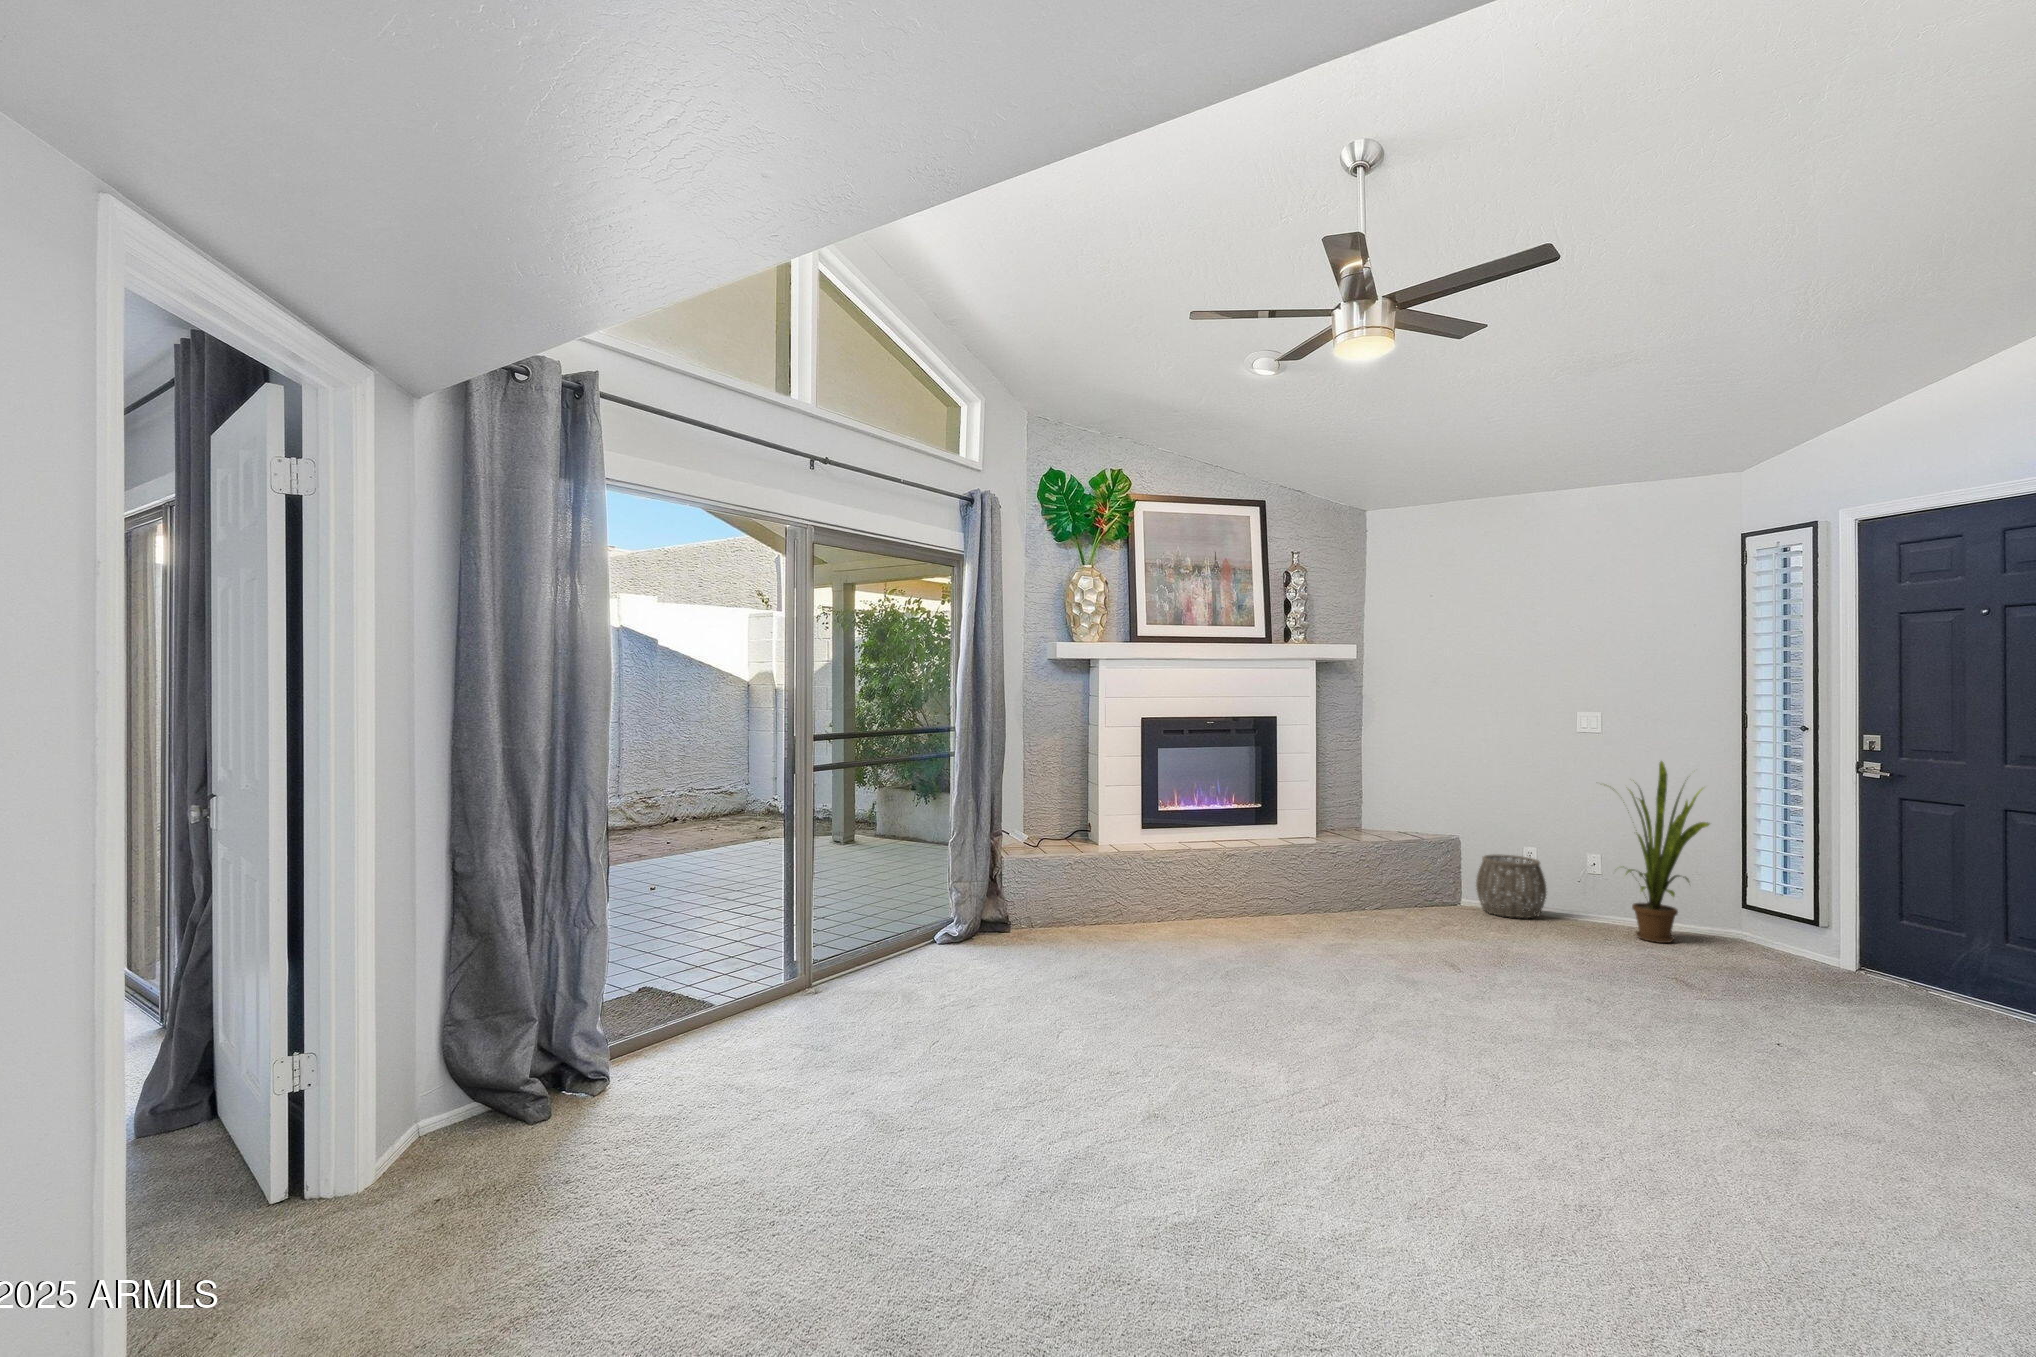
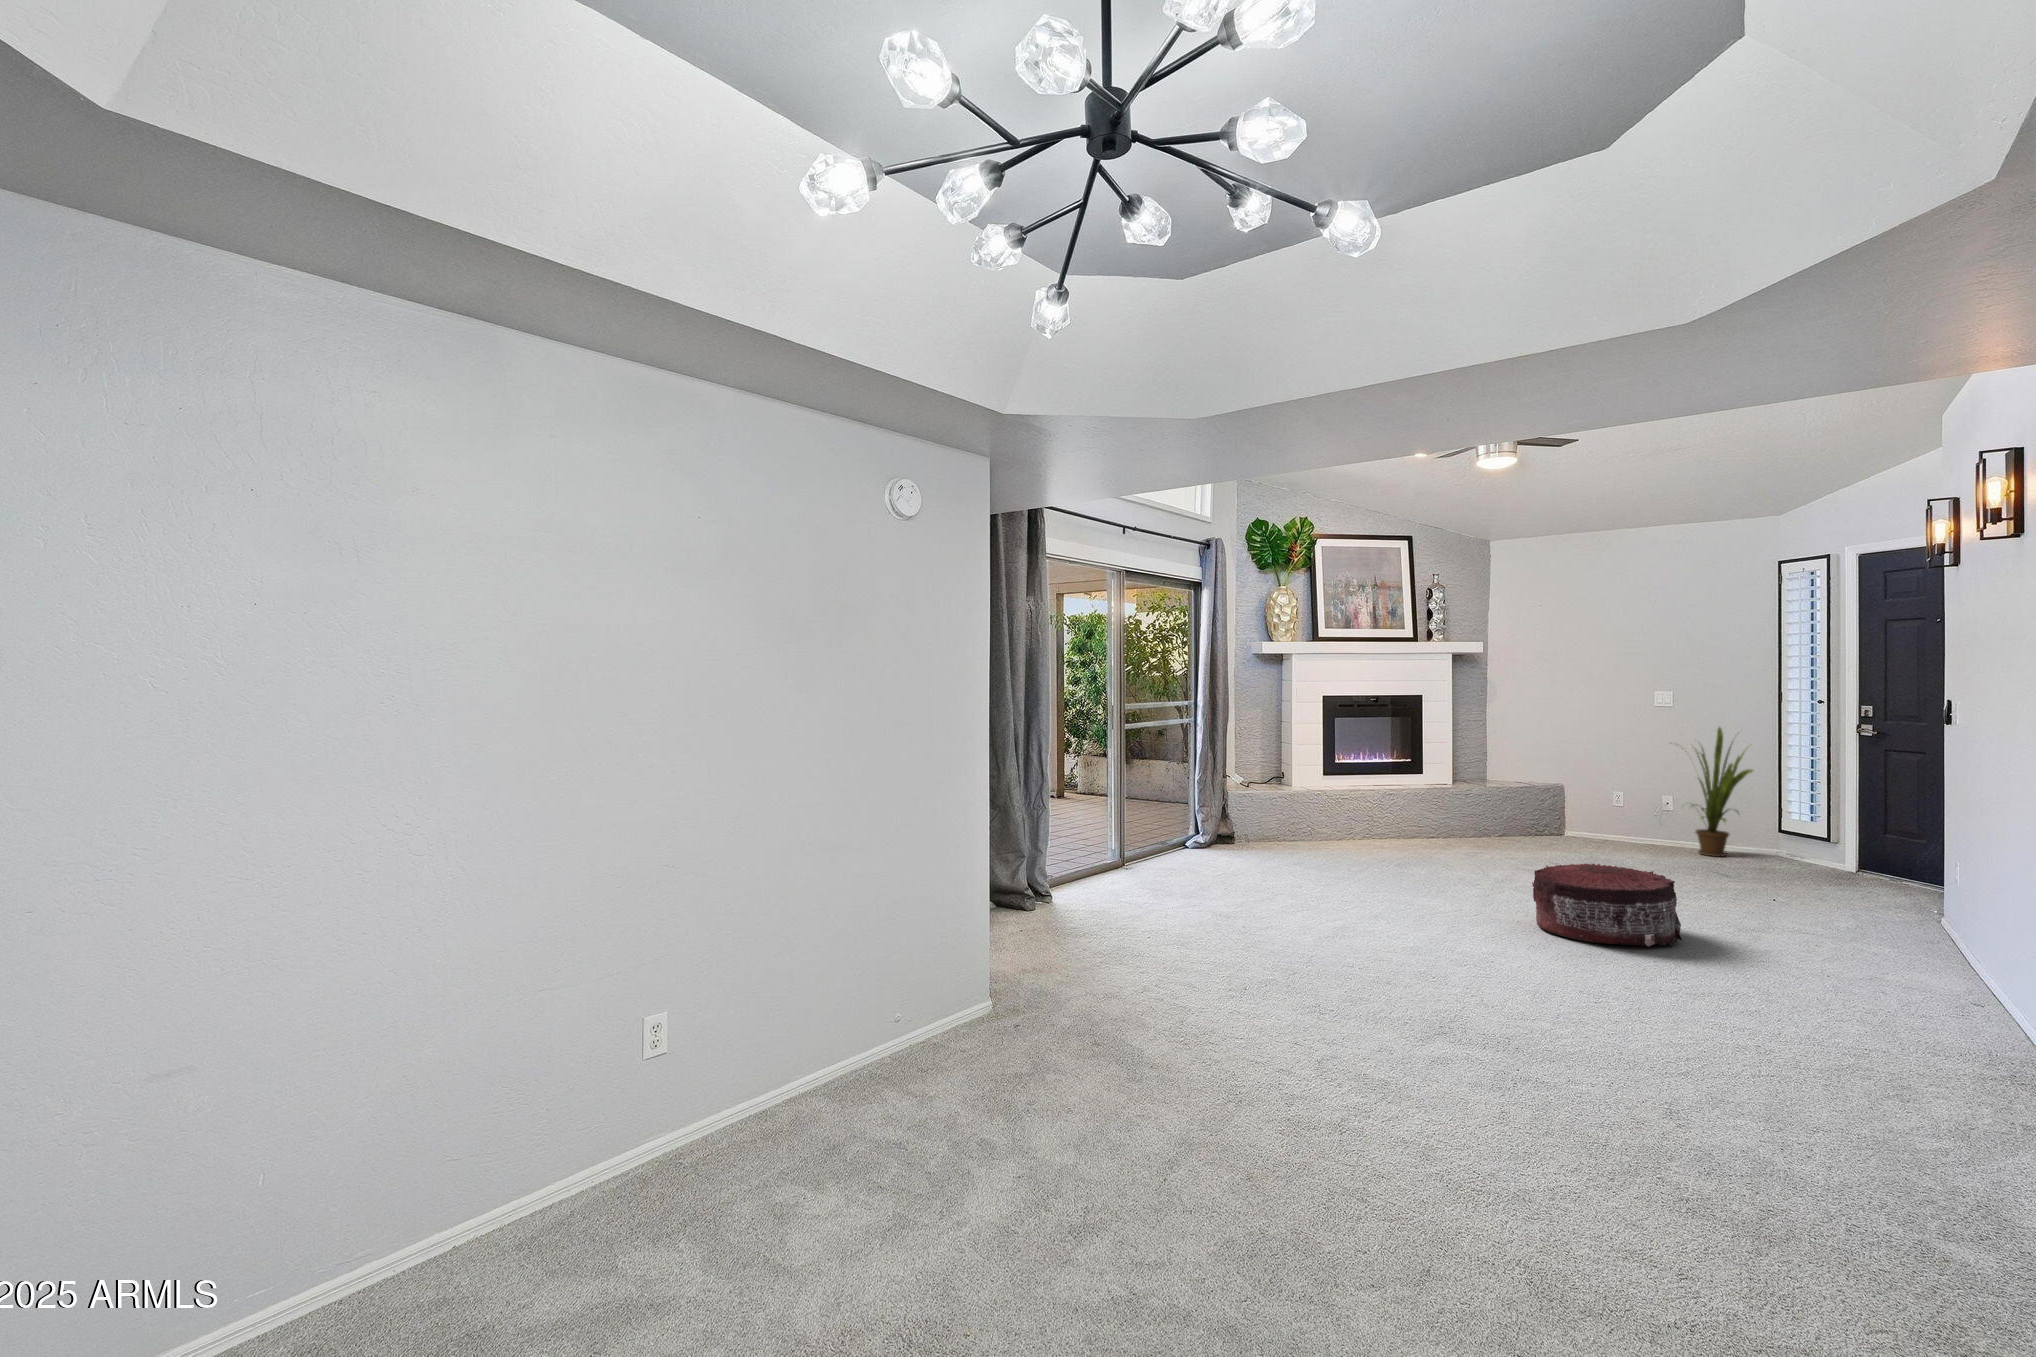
woven basket: present [1476,854,1546,918] -> none [1576,798,1632,843]
pouf: none [1403,1015,1659,1205] -> present [1532,863,1682,946]

